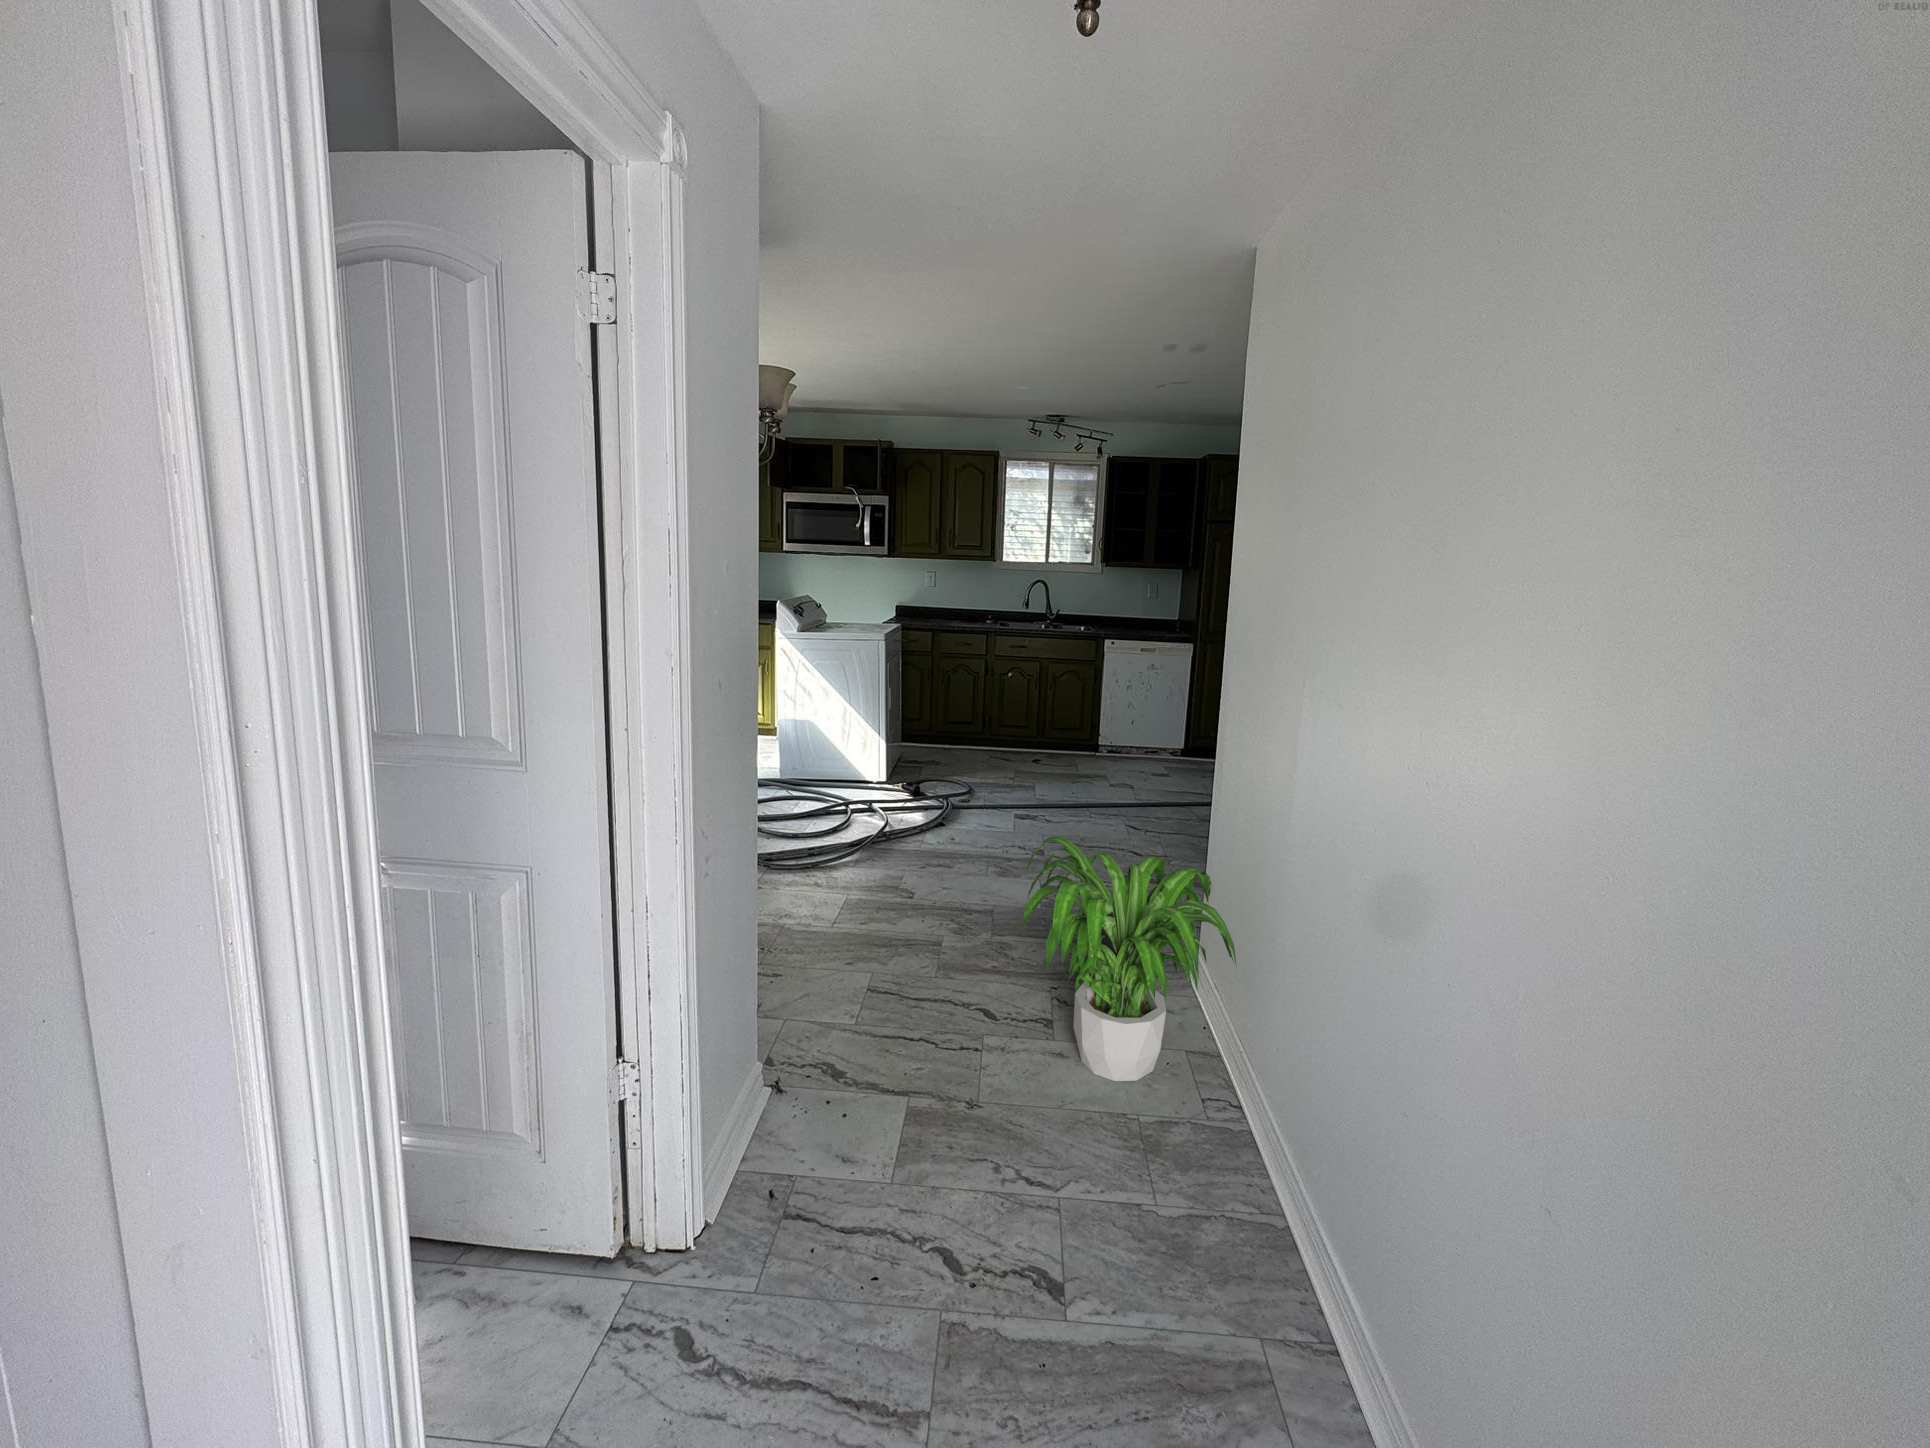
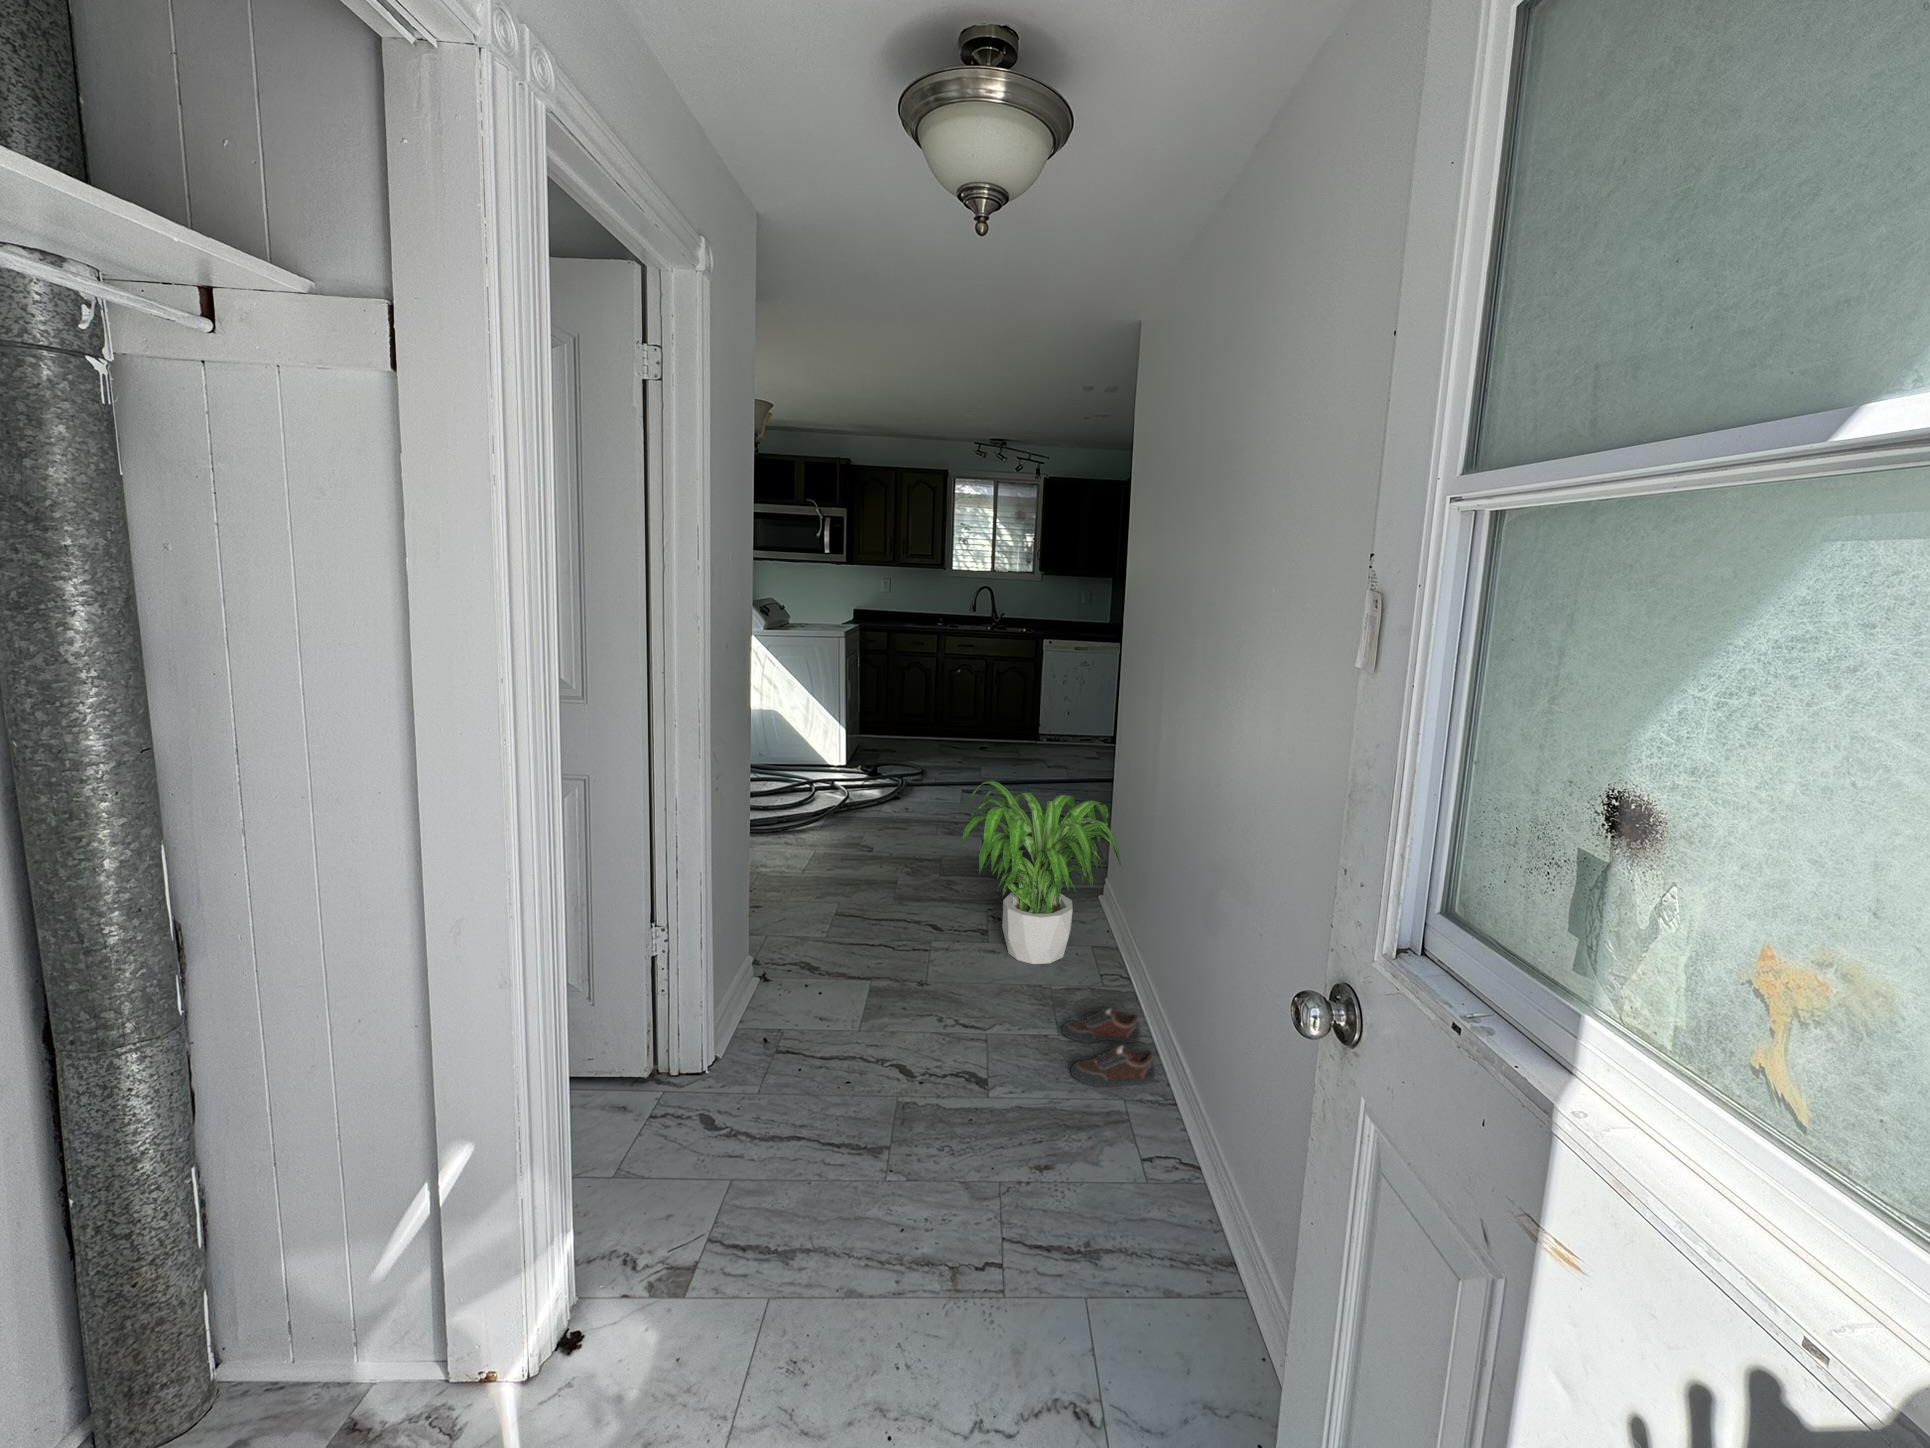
shoe: none [1162,1174,1303,1312] -> present [1062,1007,1155,1087]

